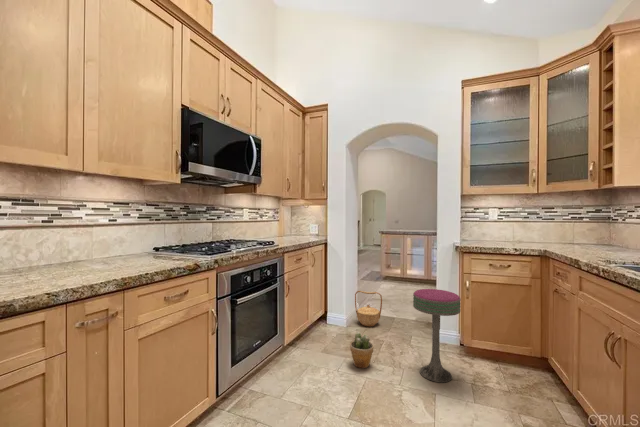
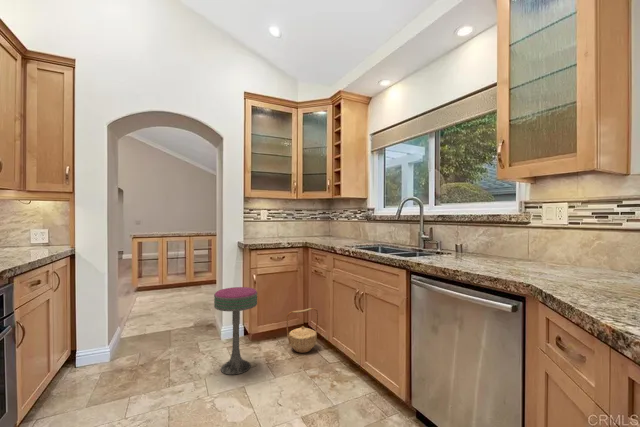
basket: present [355,291,382,326] -> present [287,308,318,353]
potted plant: present [350,332,374,368] -> none [142,354,173,395]

